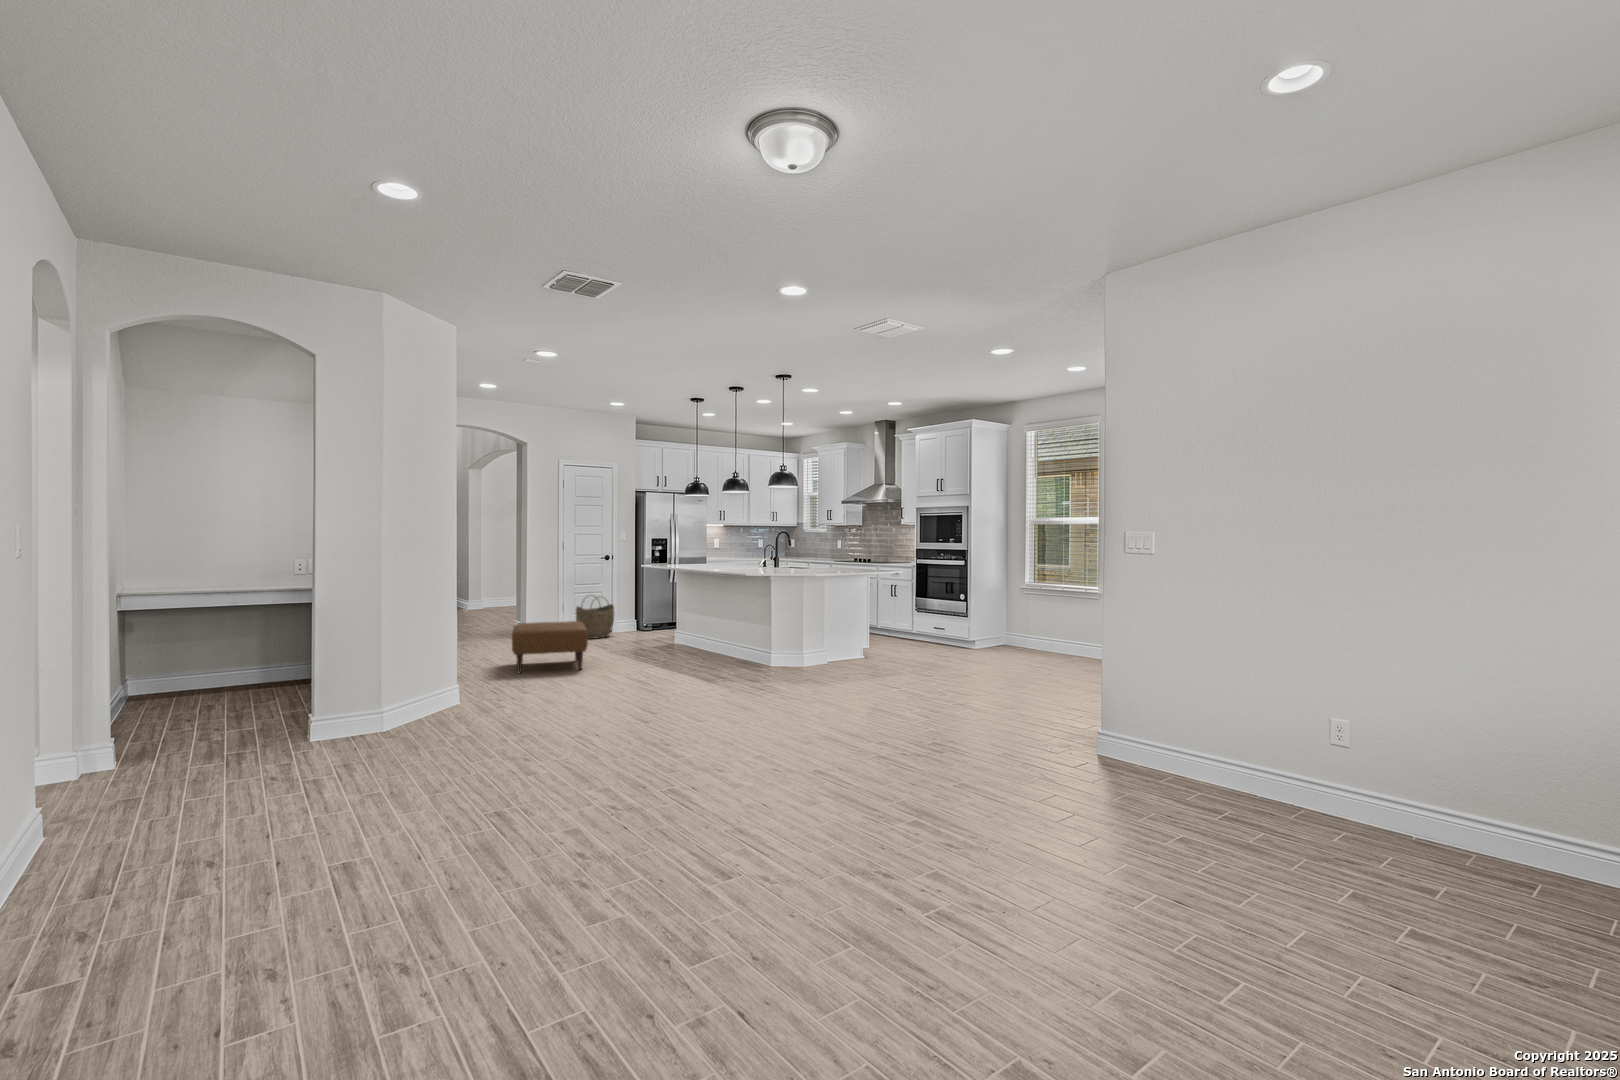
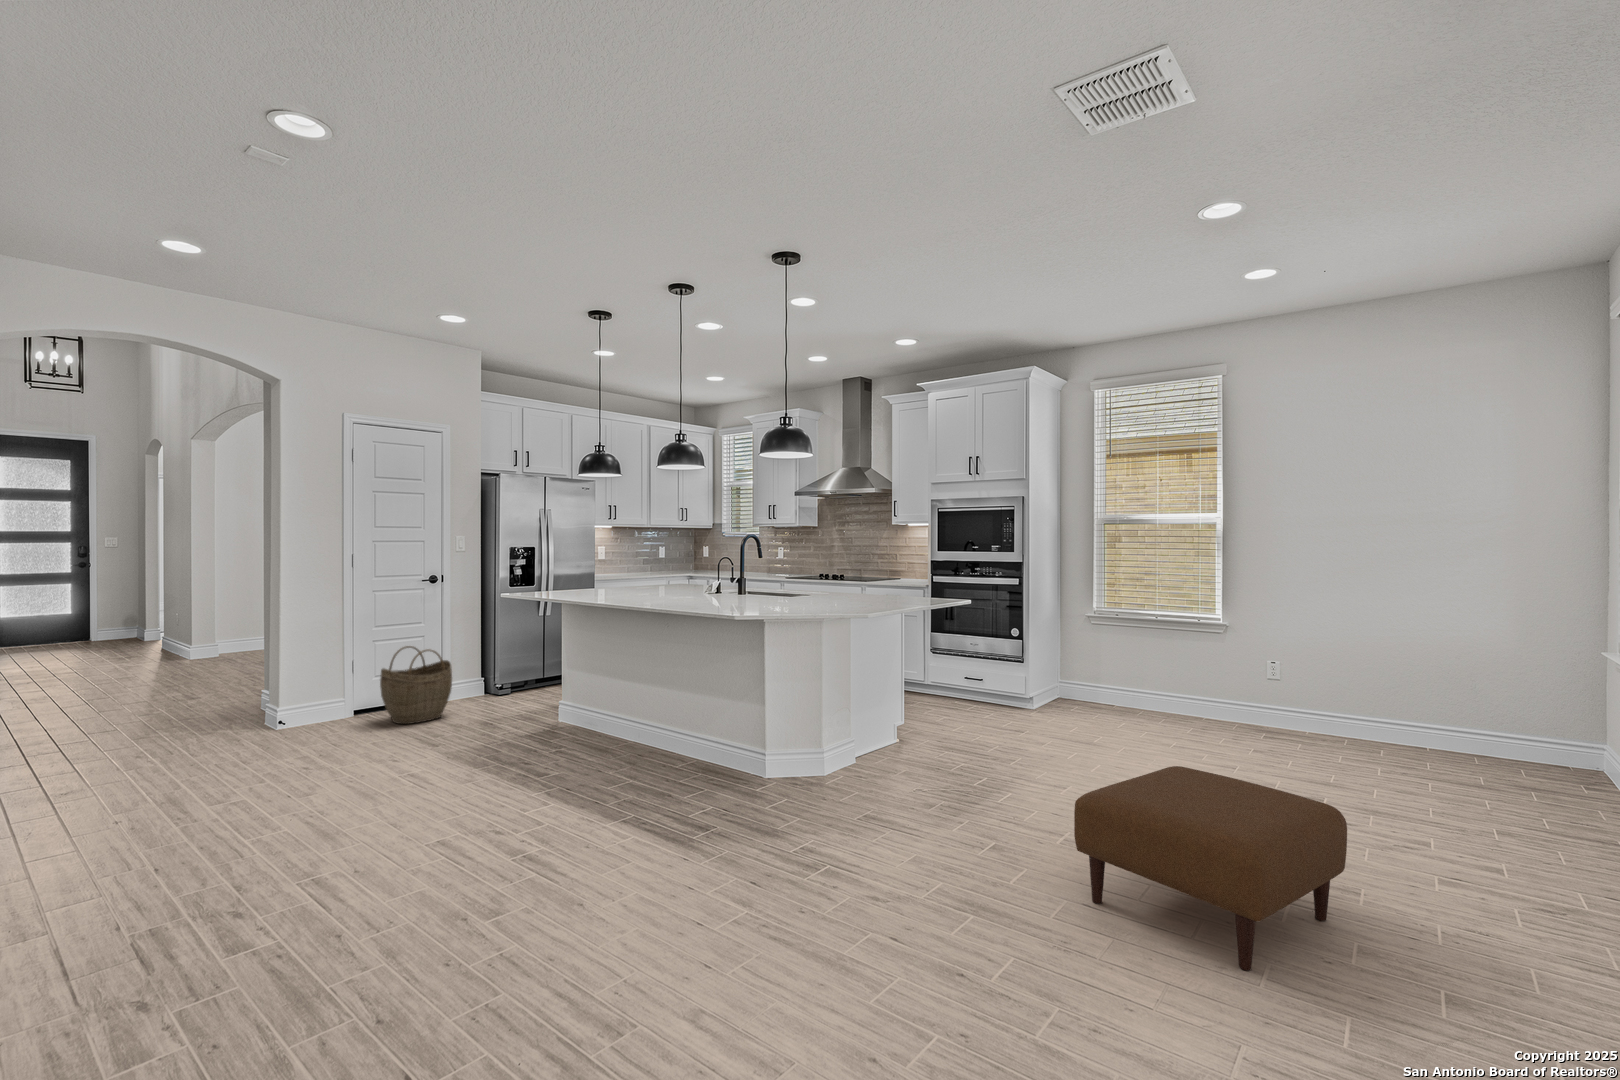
ottoman: present [512,621,588,673] -> present [1074,766,1347,971]

